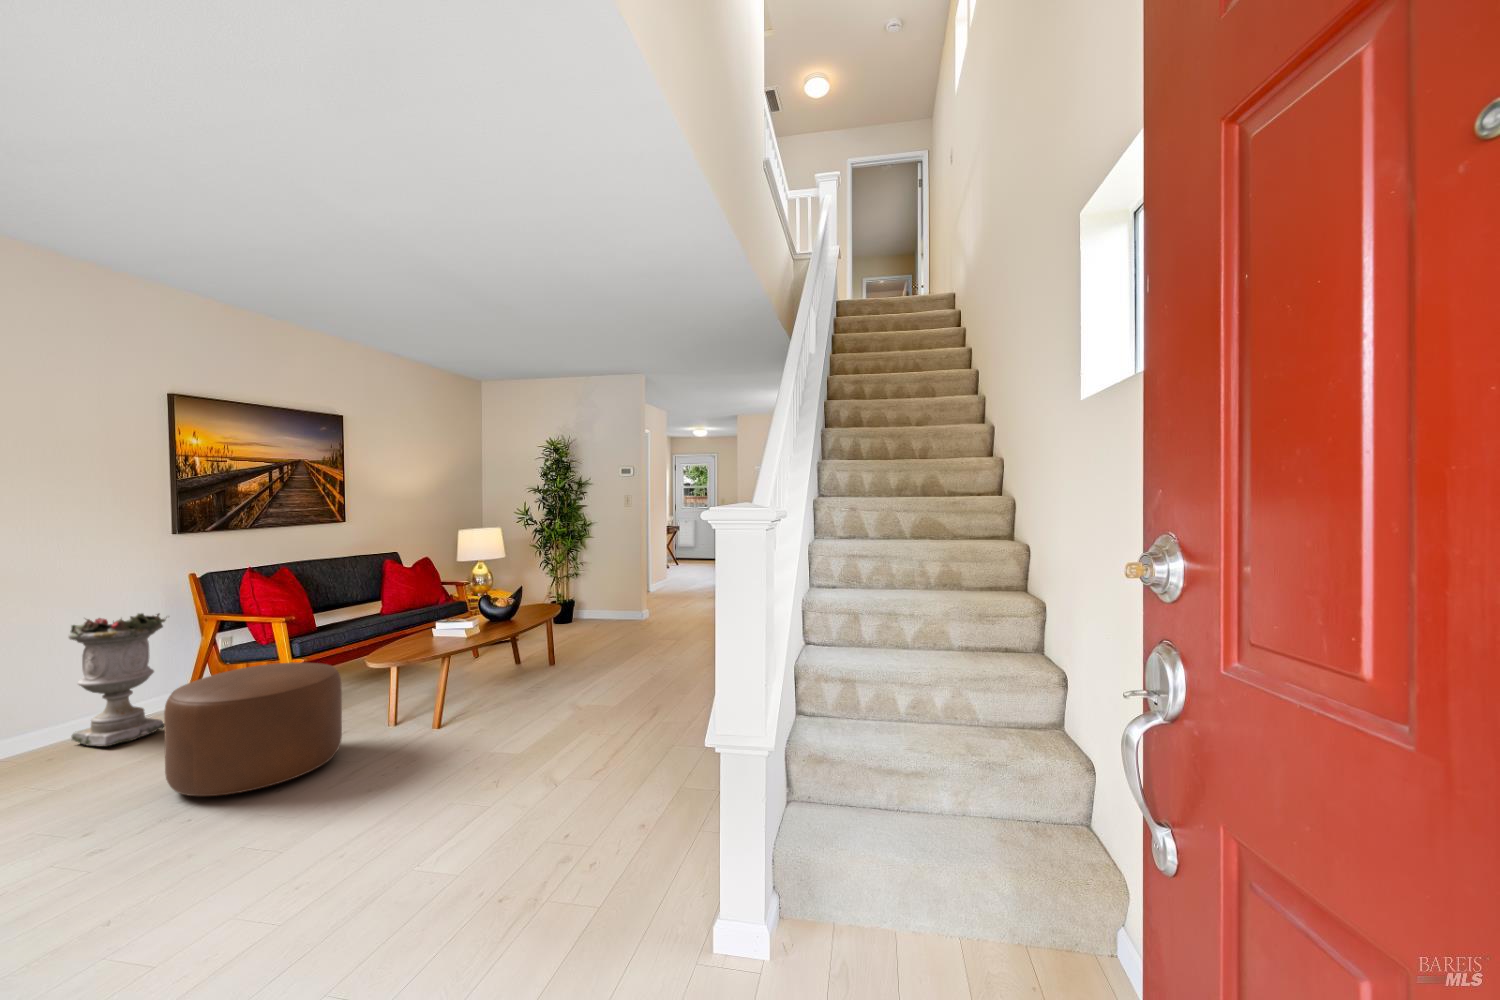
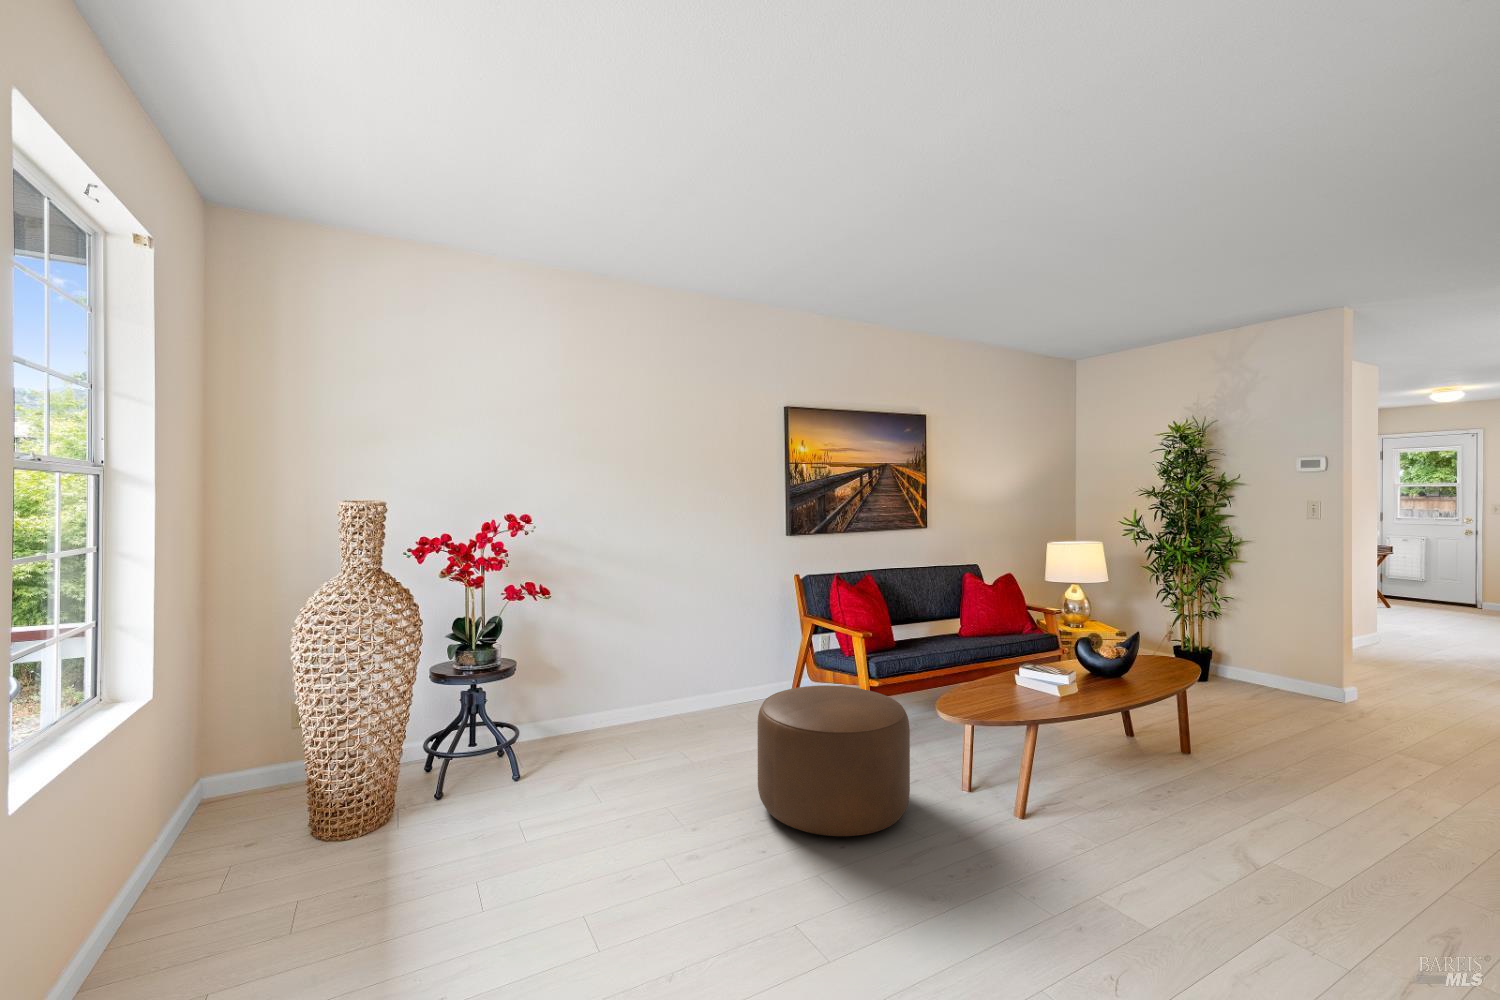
planter: present [68,613,167,746] -> none [716,607,780,724]

